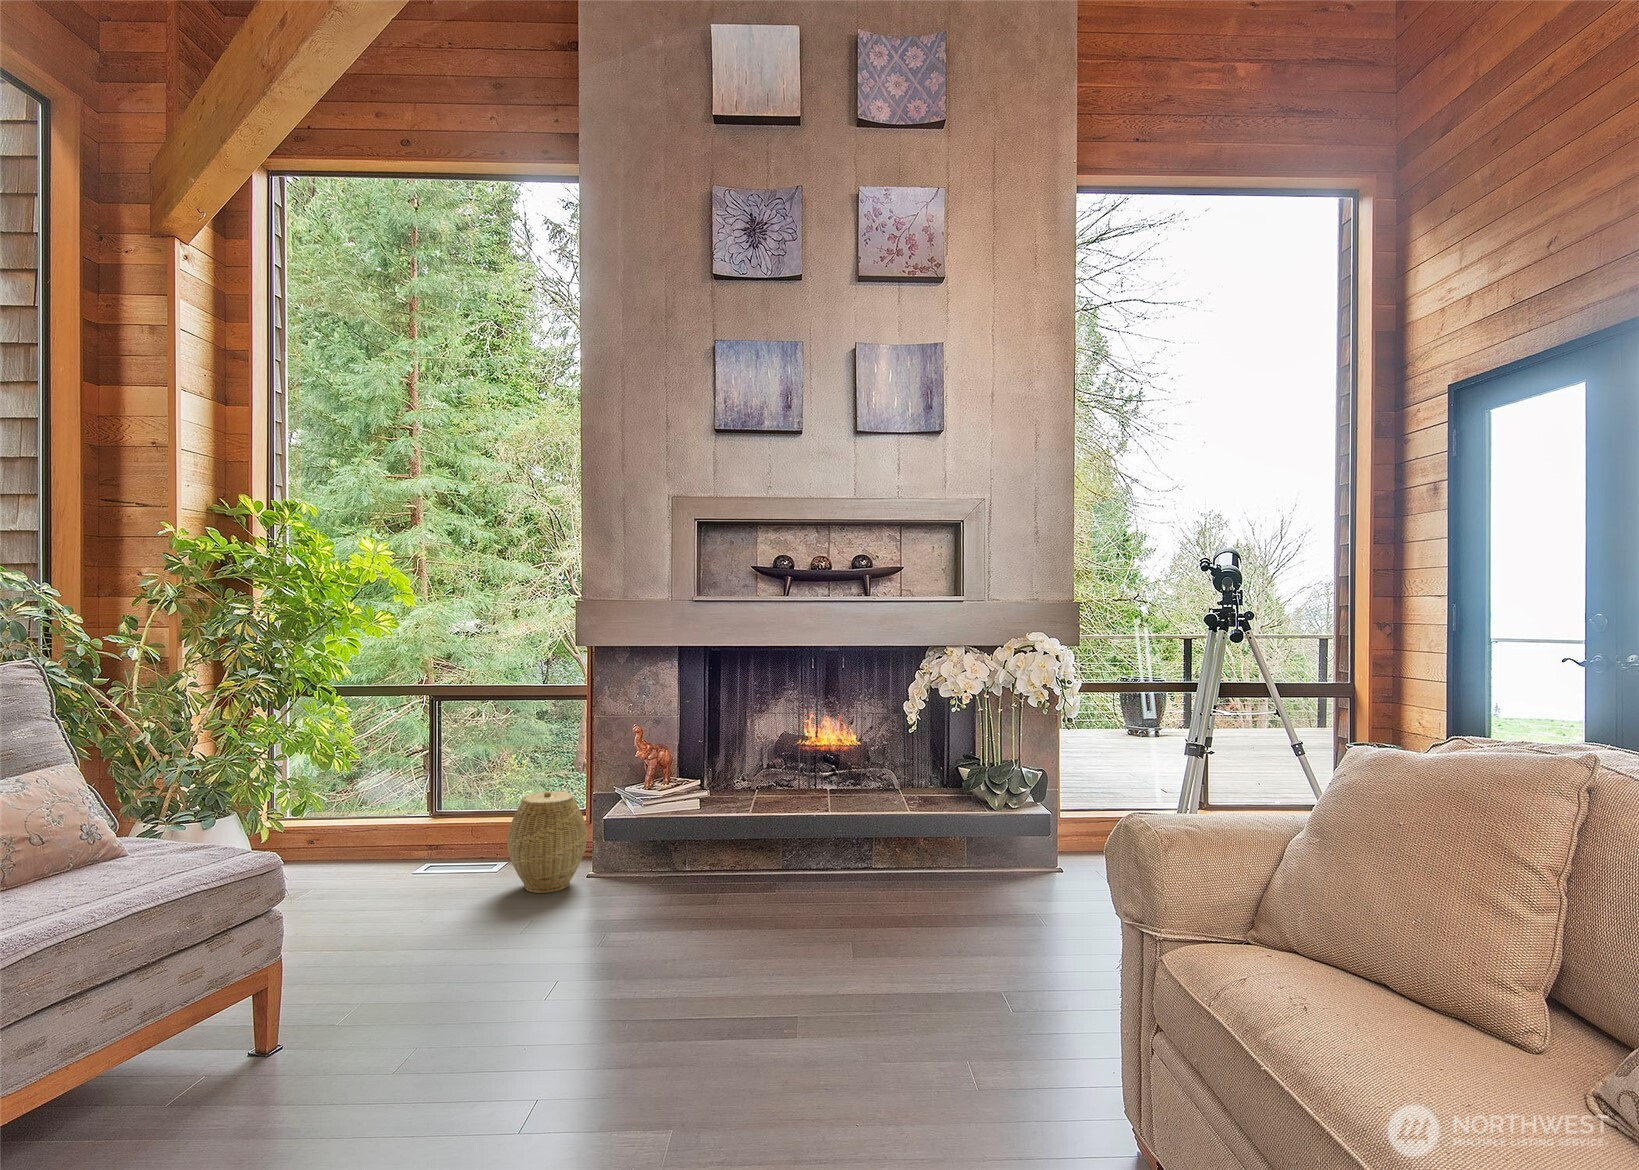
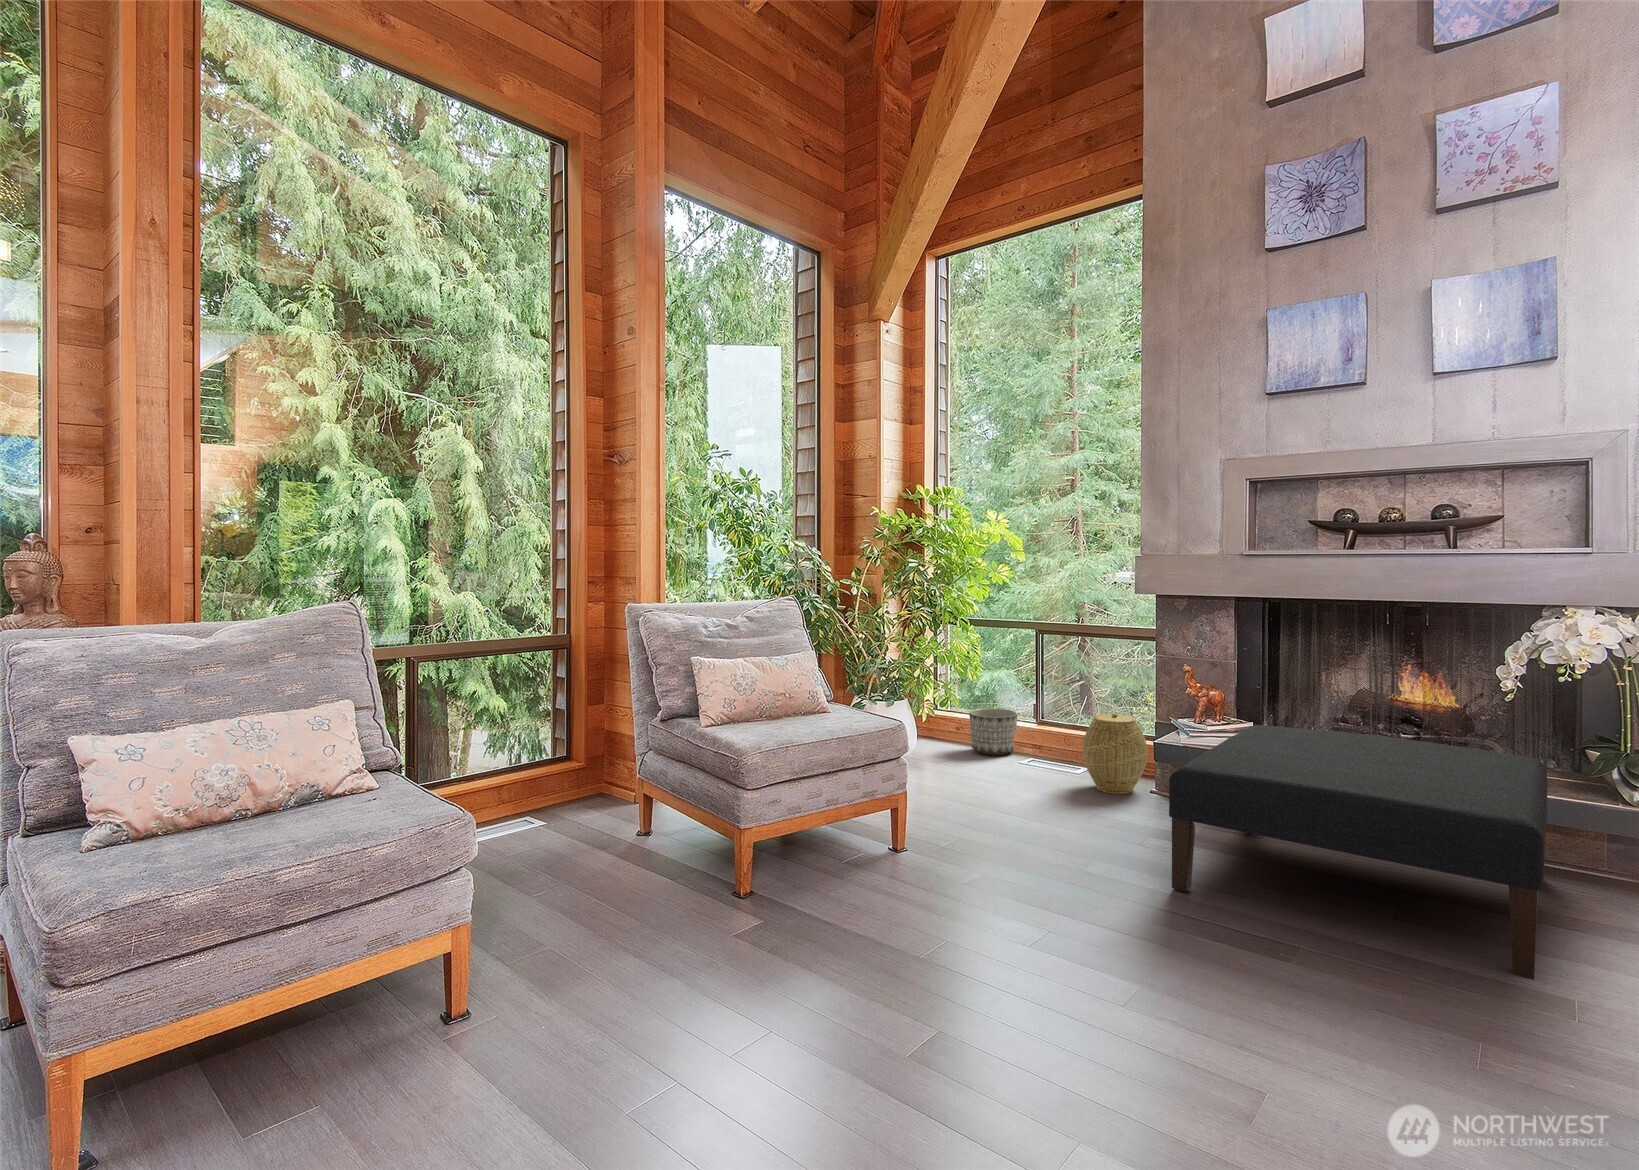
ottoman: none [678,780,1017,1006] -> present [1169,725,1547,980]
planter: none [327,804,400,872] -> present [969,708,1017,755]

